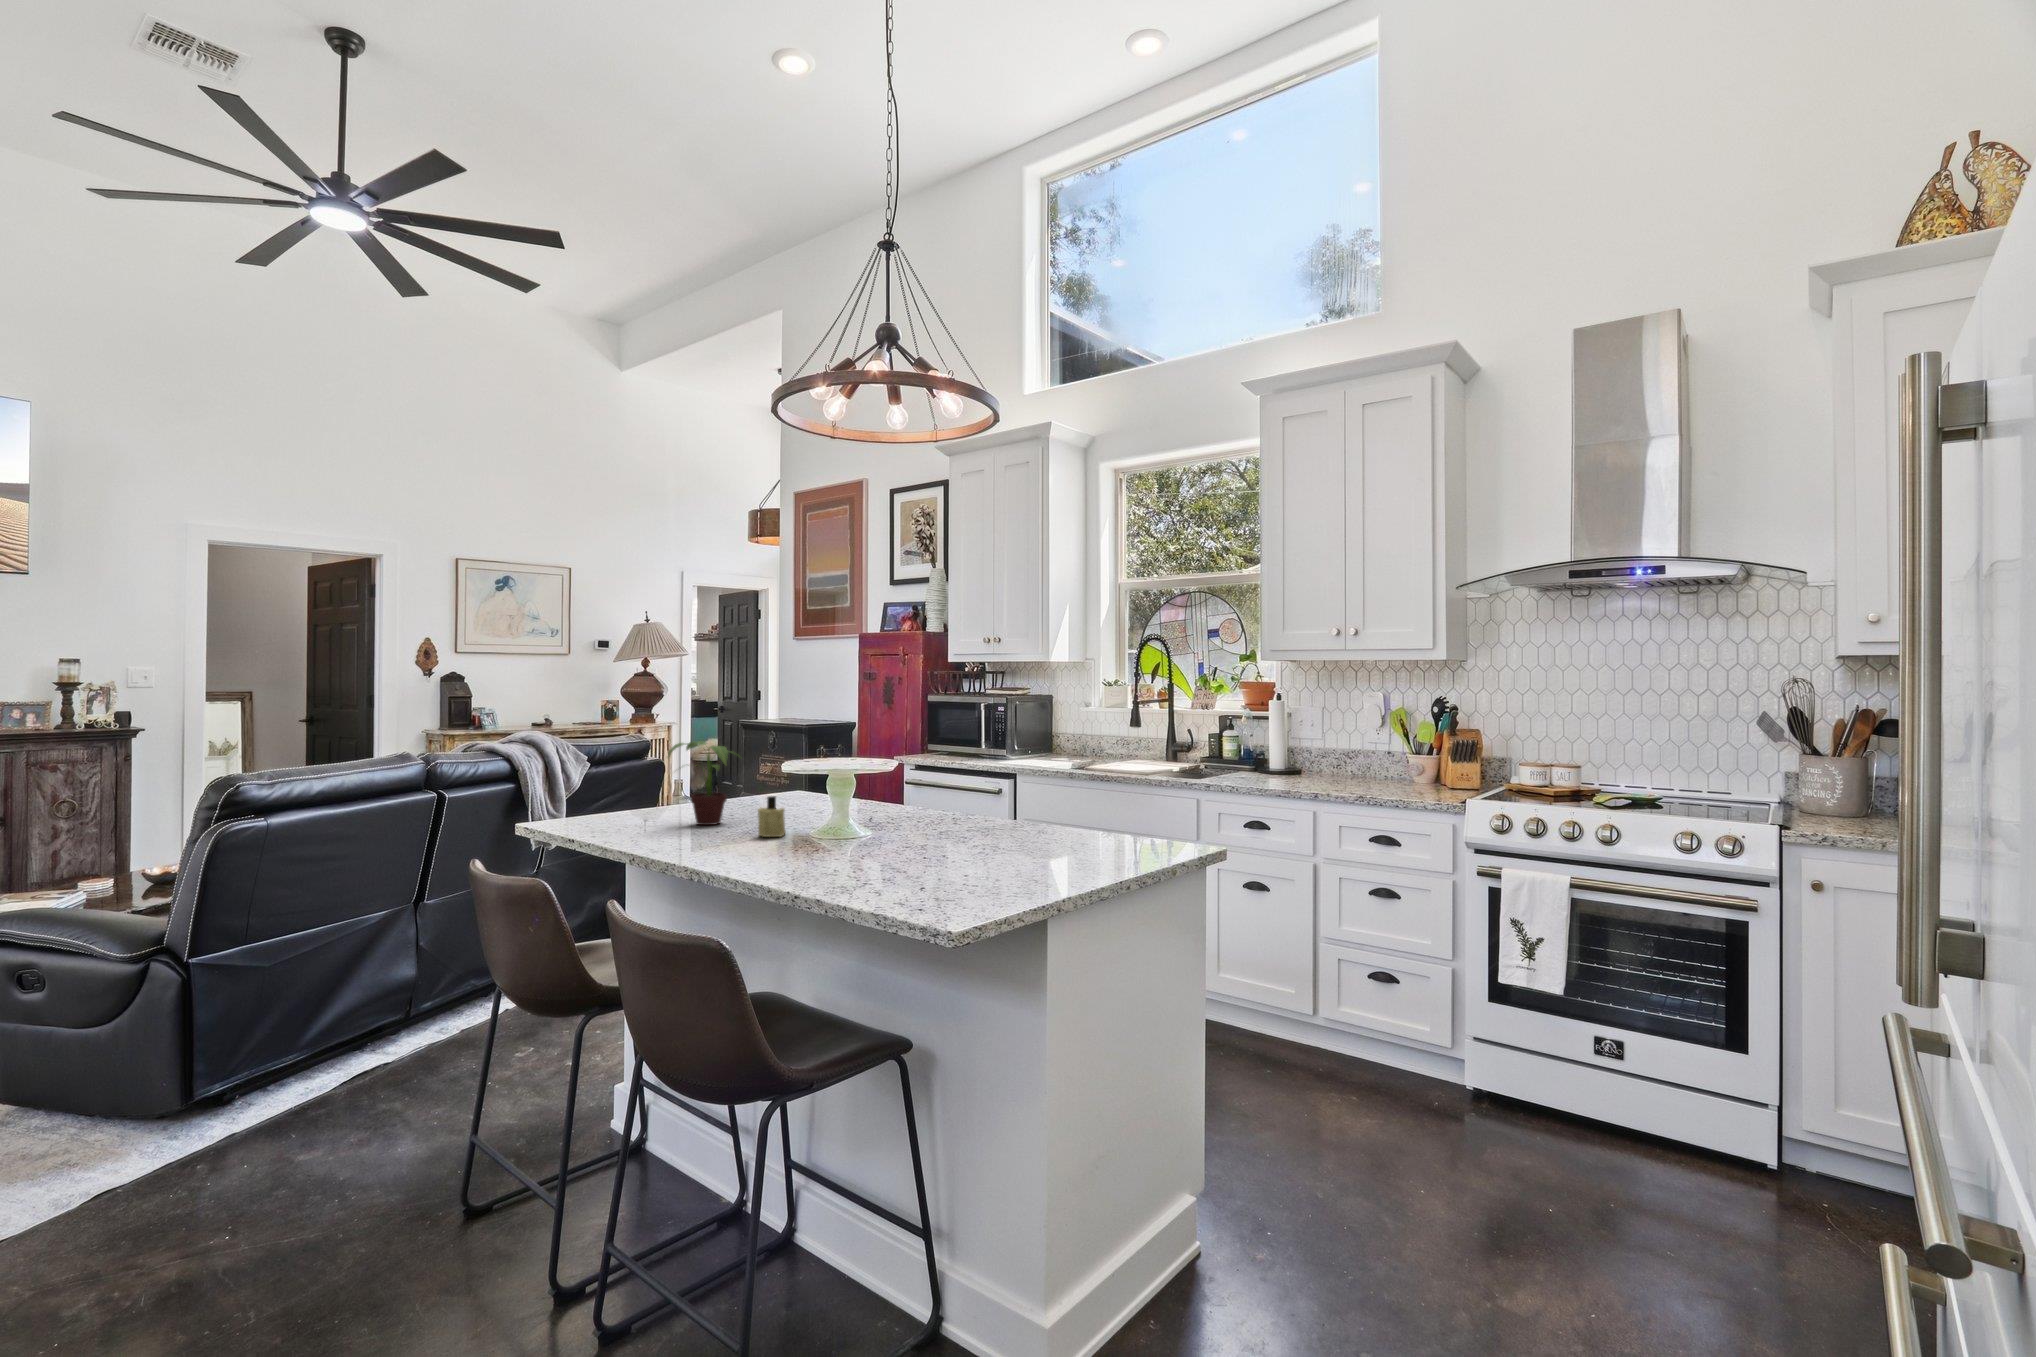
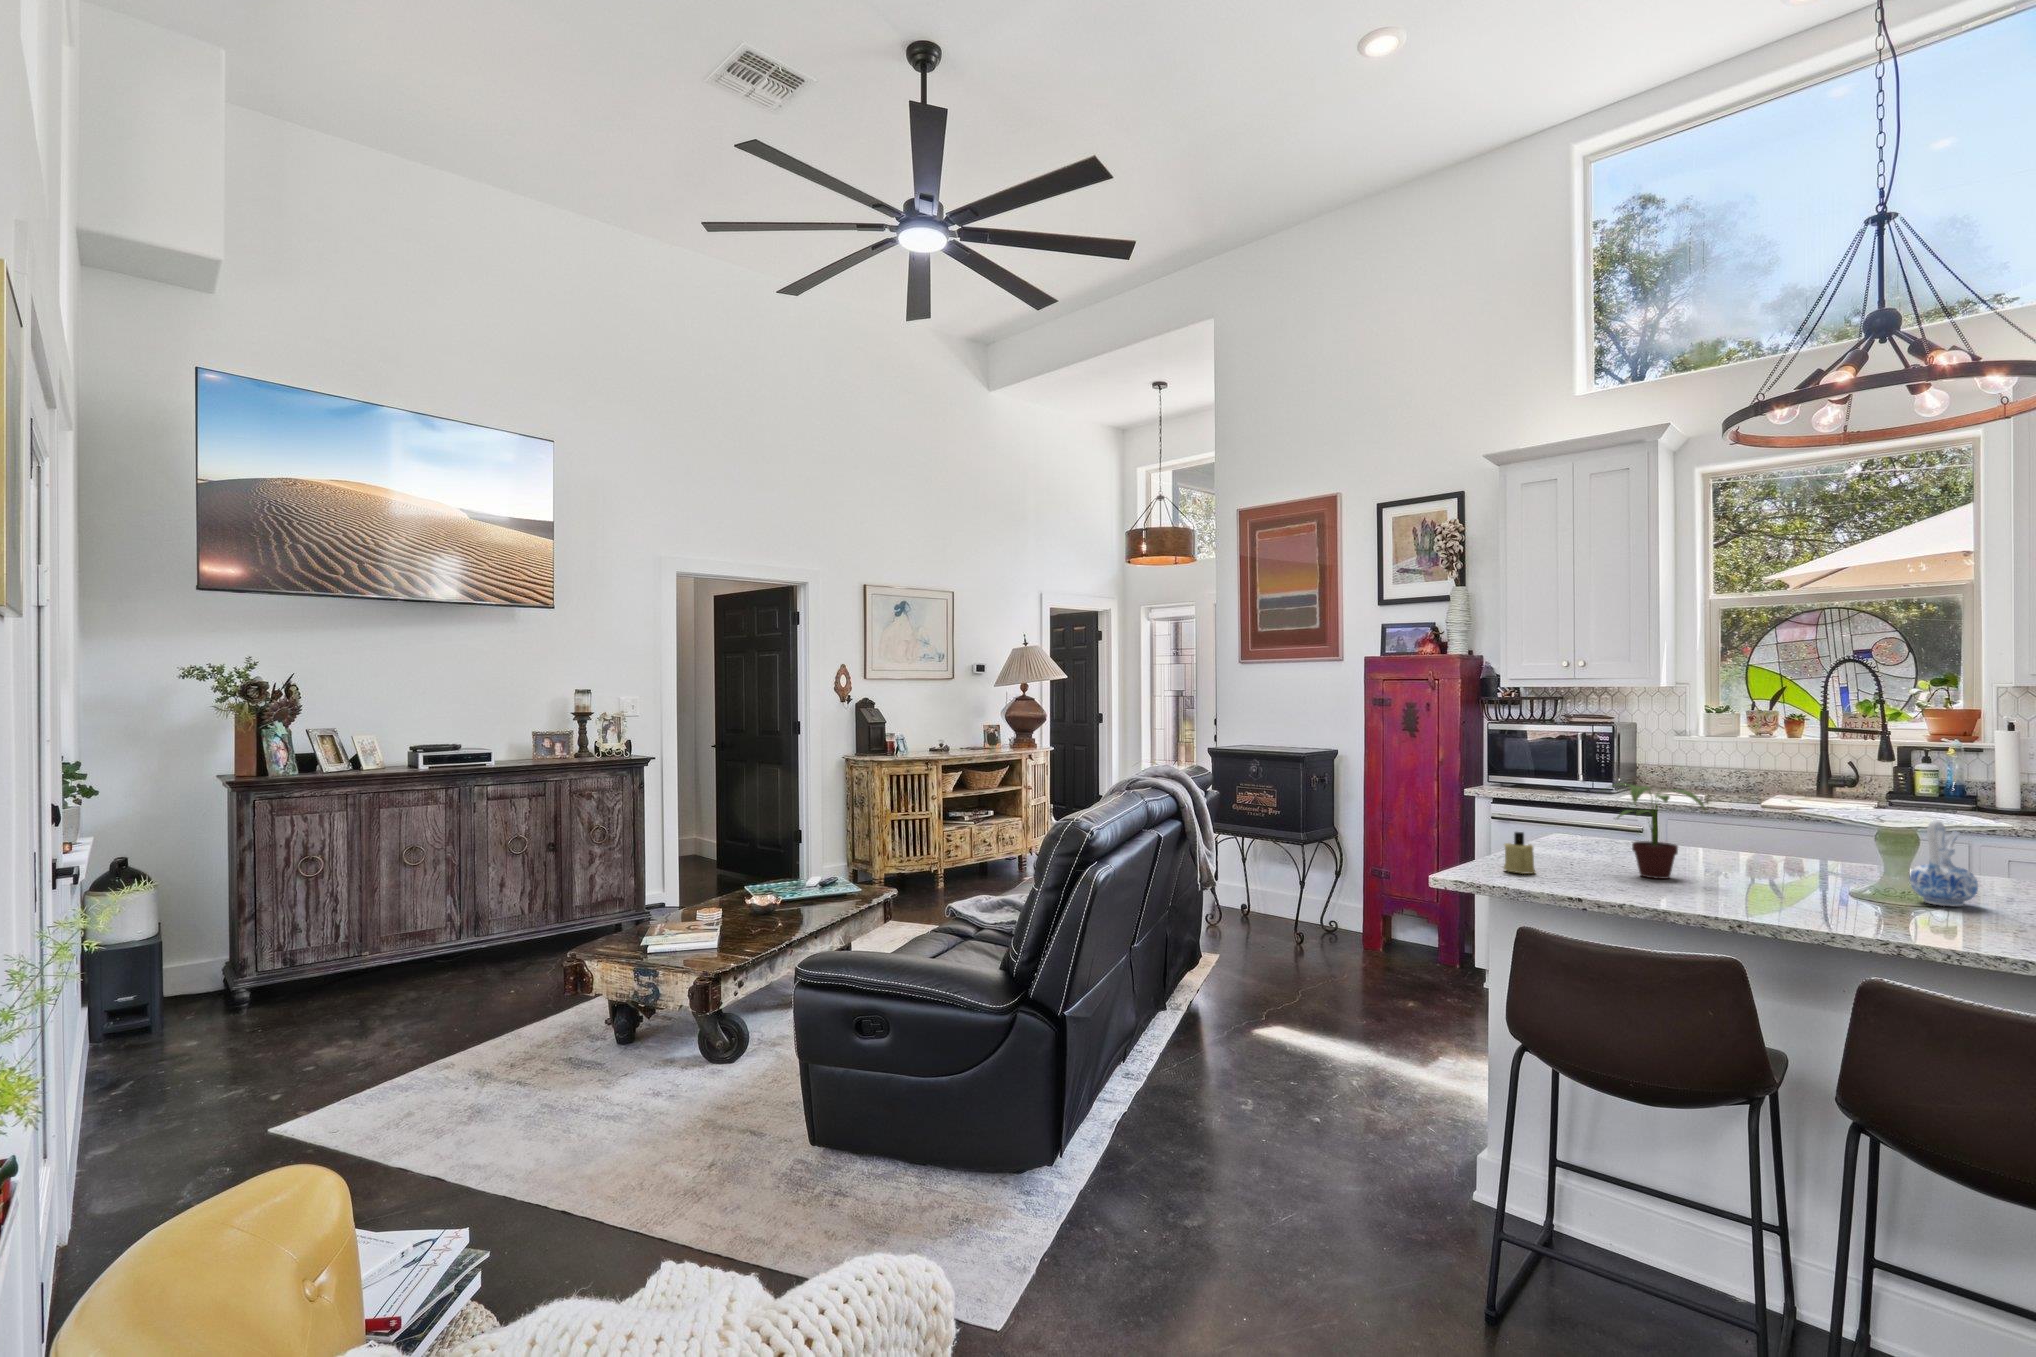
ceramic pitcher: none [829,769,873,843] -> present [1910,821,1978,906]
candle: present [758,796,786,837] -> present [1504,832,1535,874]

